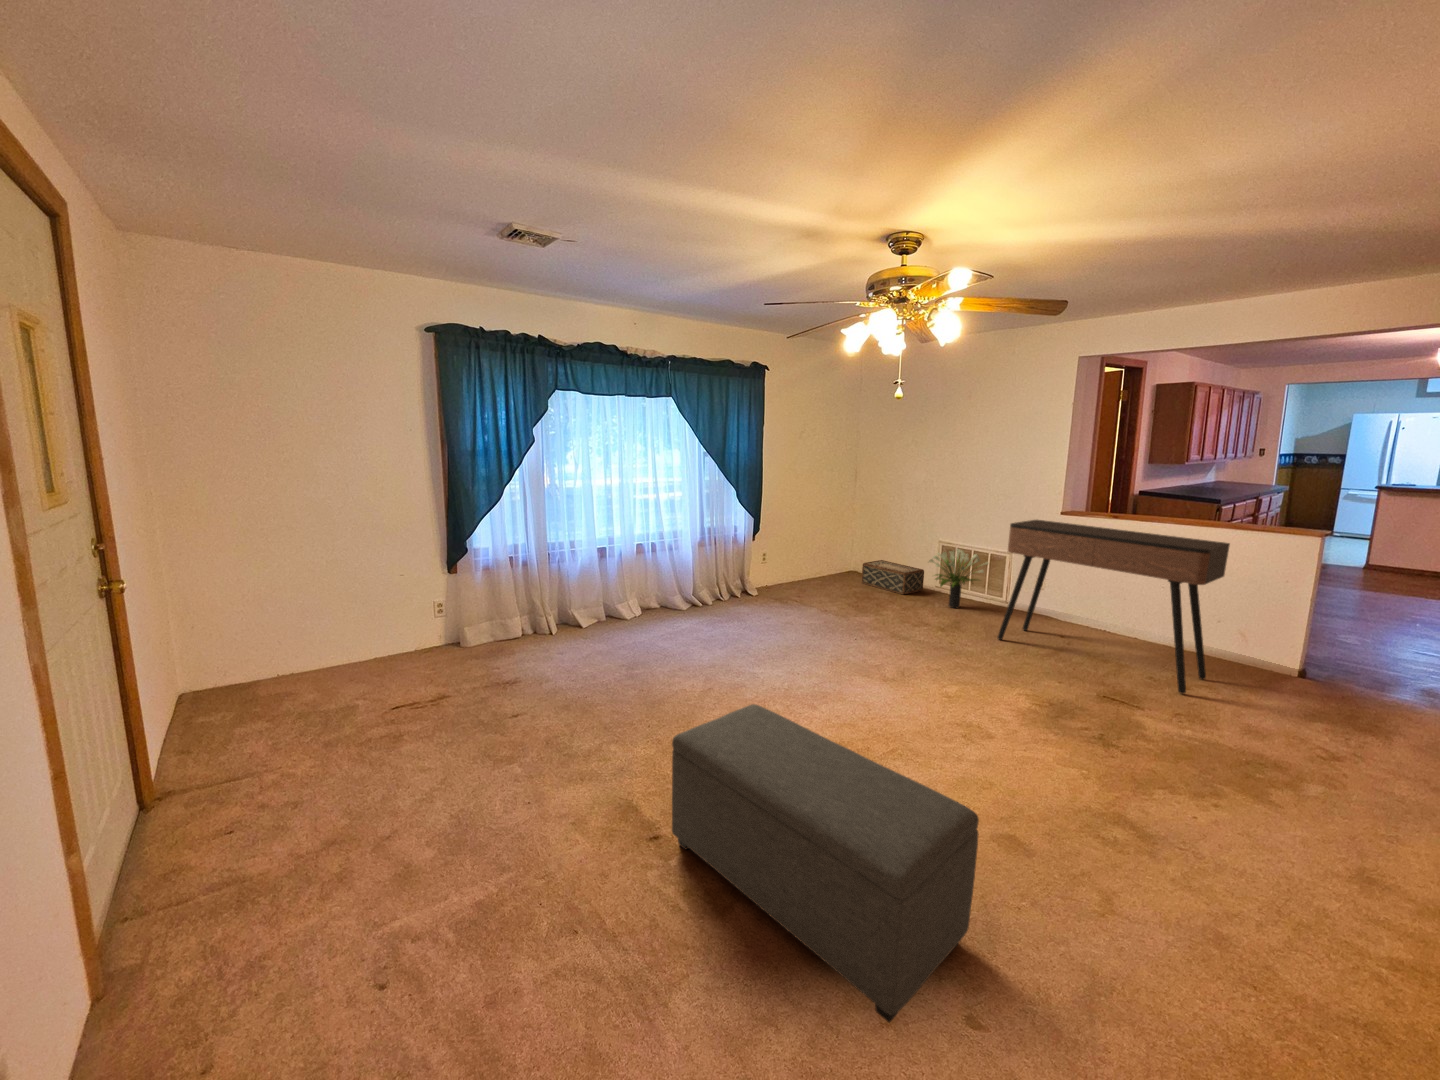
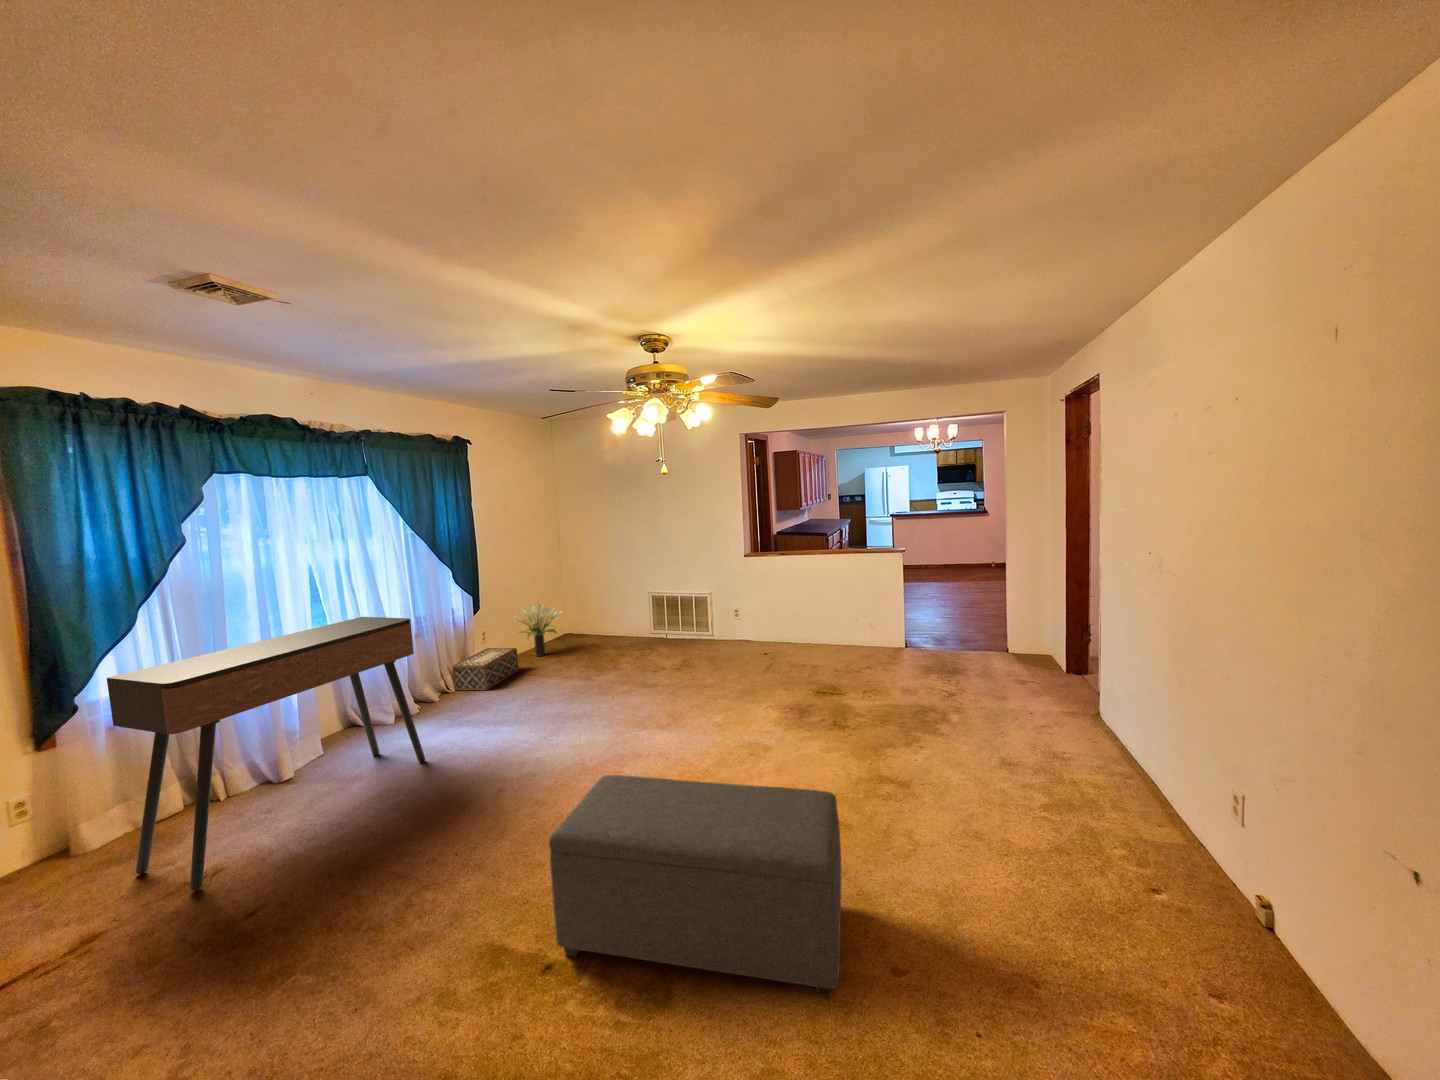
console table: present [997,520,1230,694] -> present [107,617,425,891]
potted plant: present [929,549,988,608] -> present [514,604,563,657]
woven basket: present [862,560,924,594] -> present [452,648,518,690]

